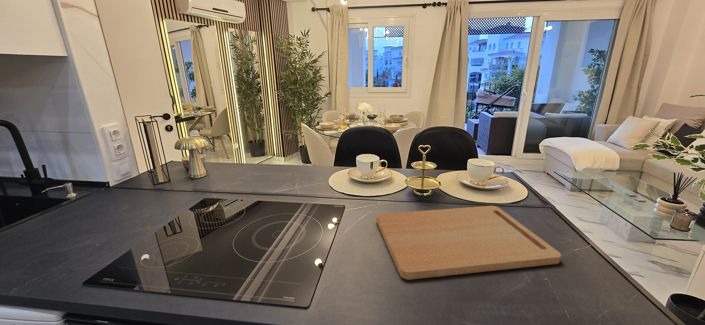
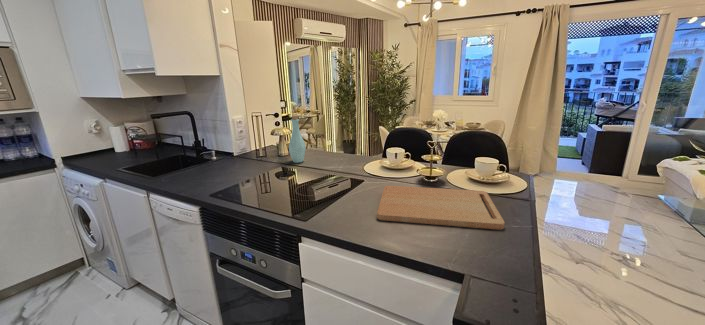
bottle: none [207,119,234,188] -> present [289,115,306,163]

